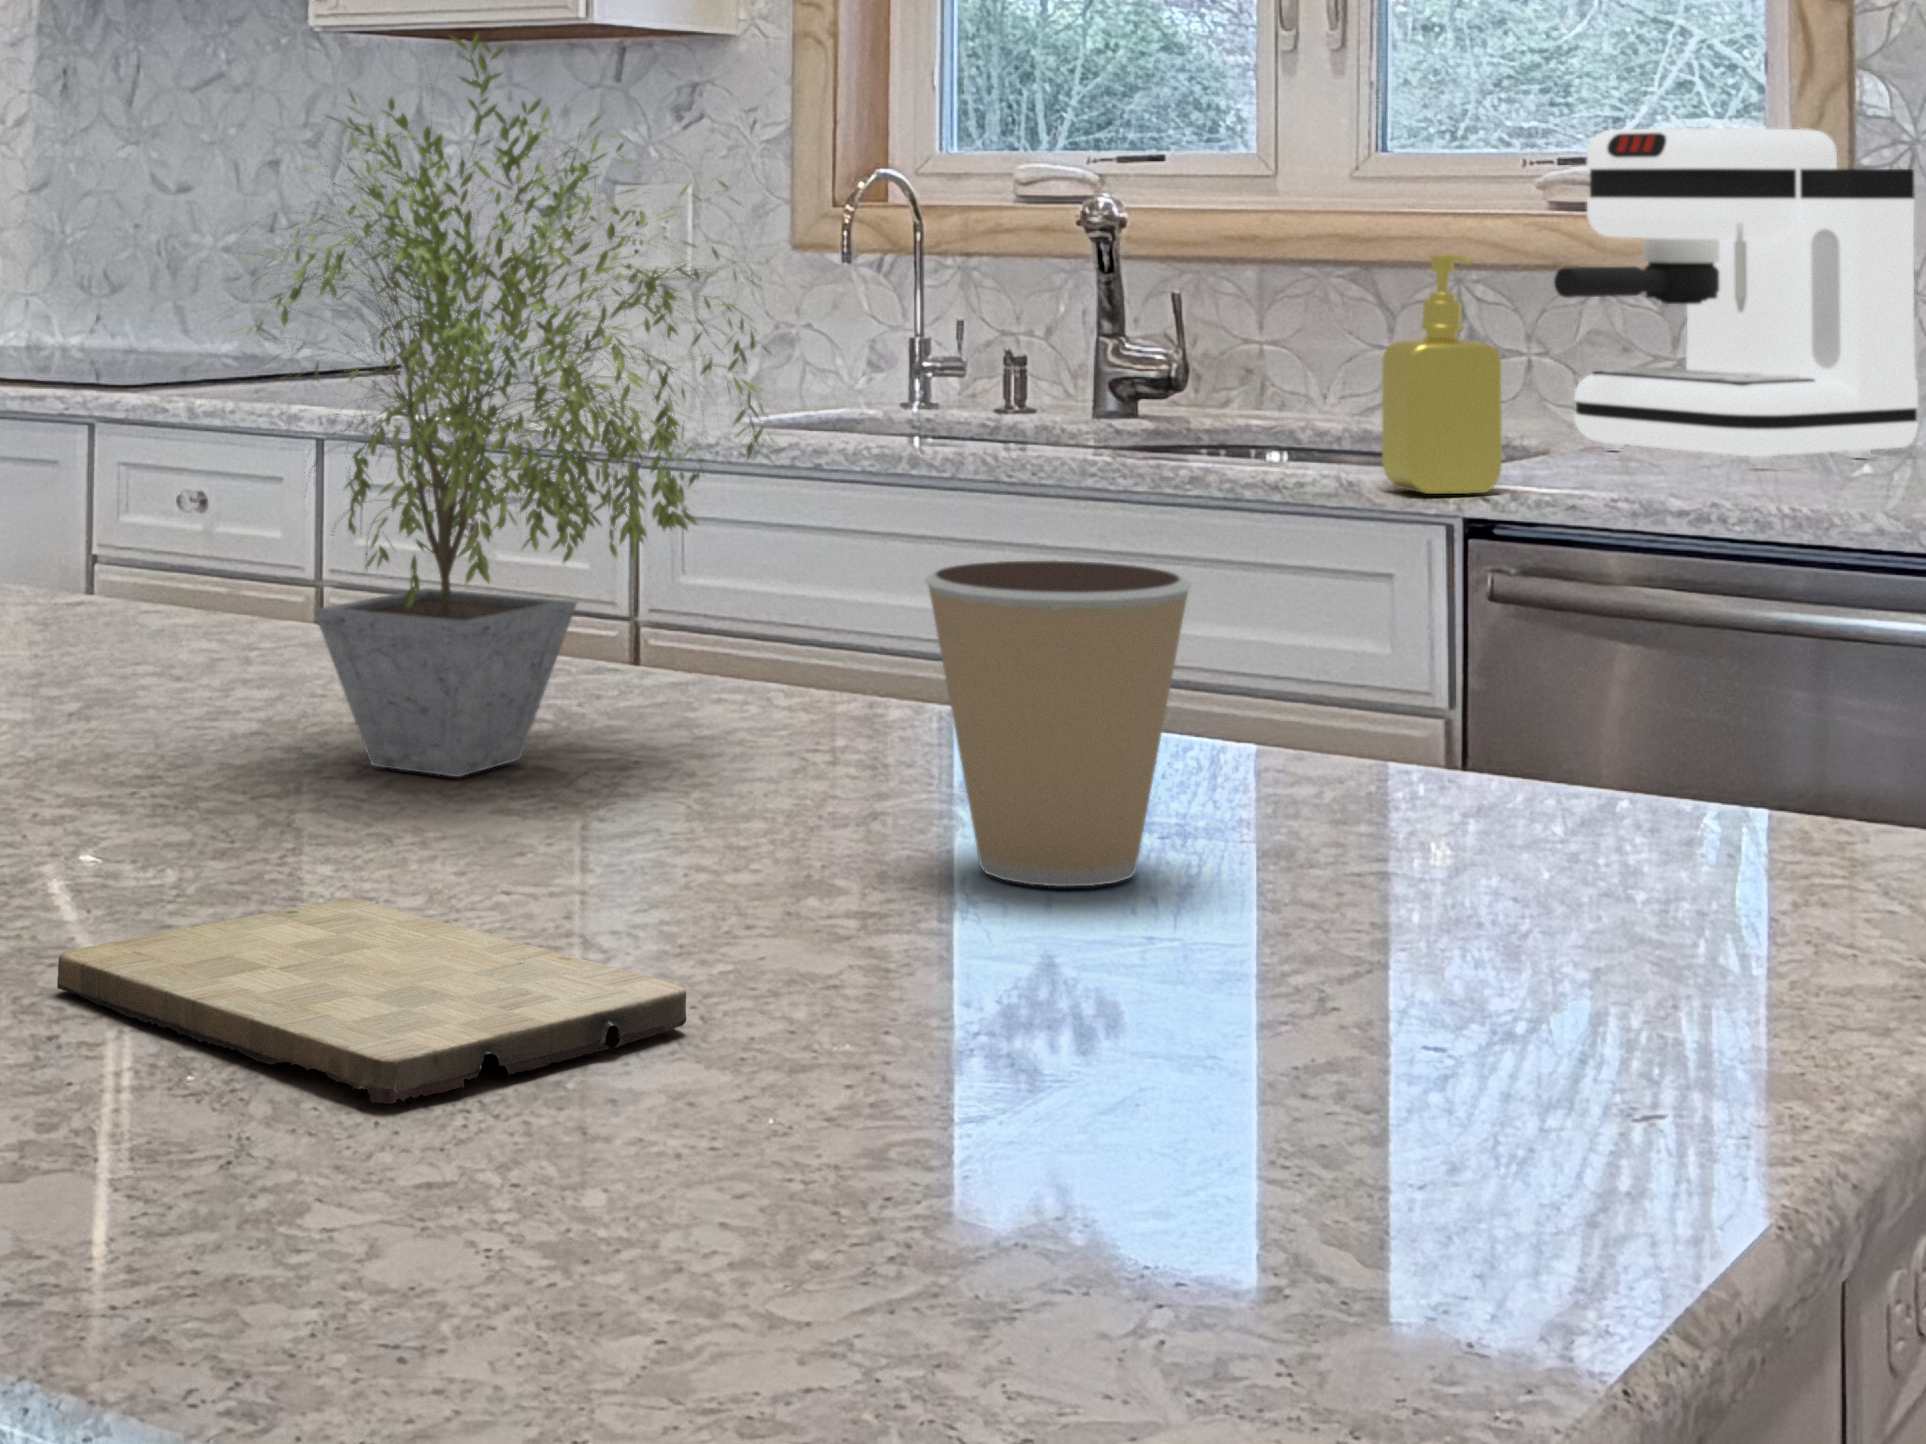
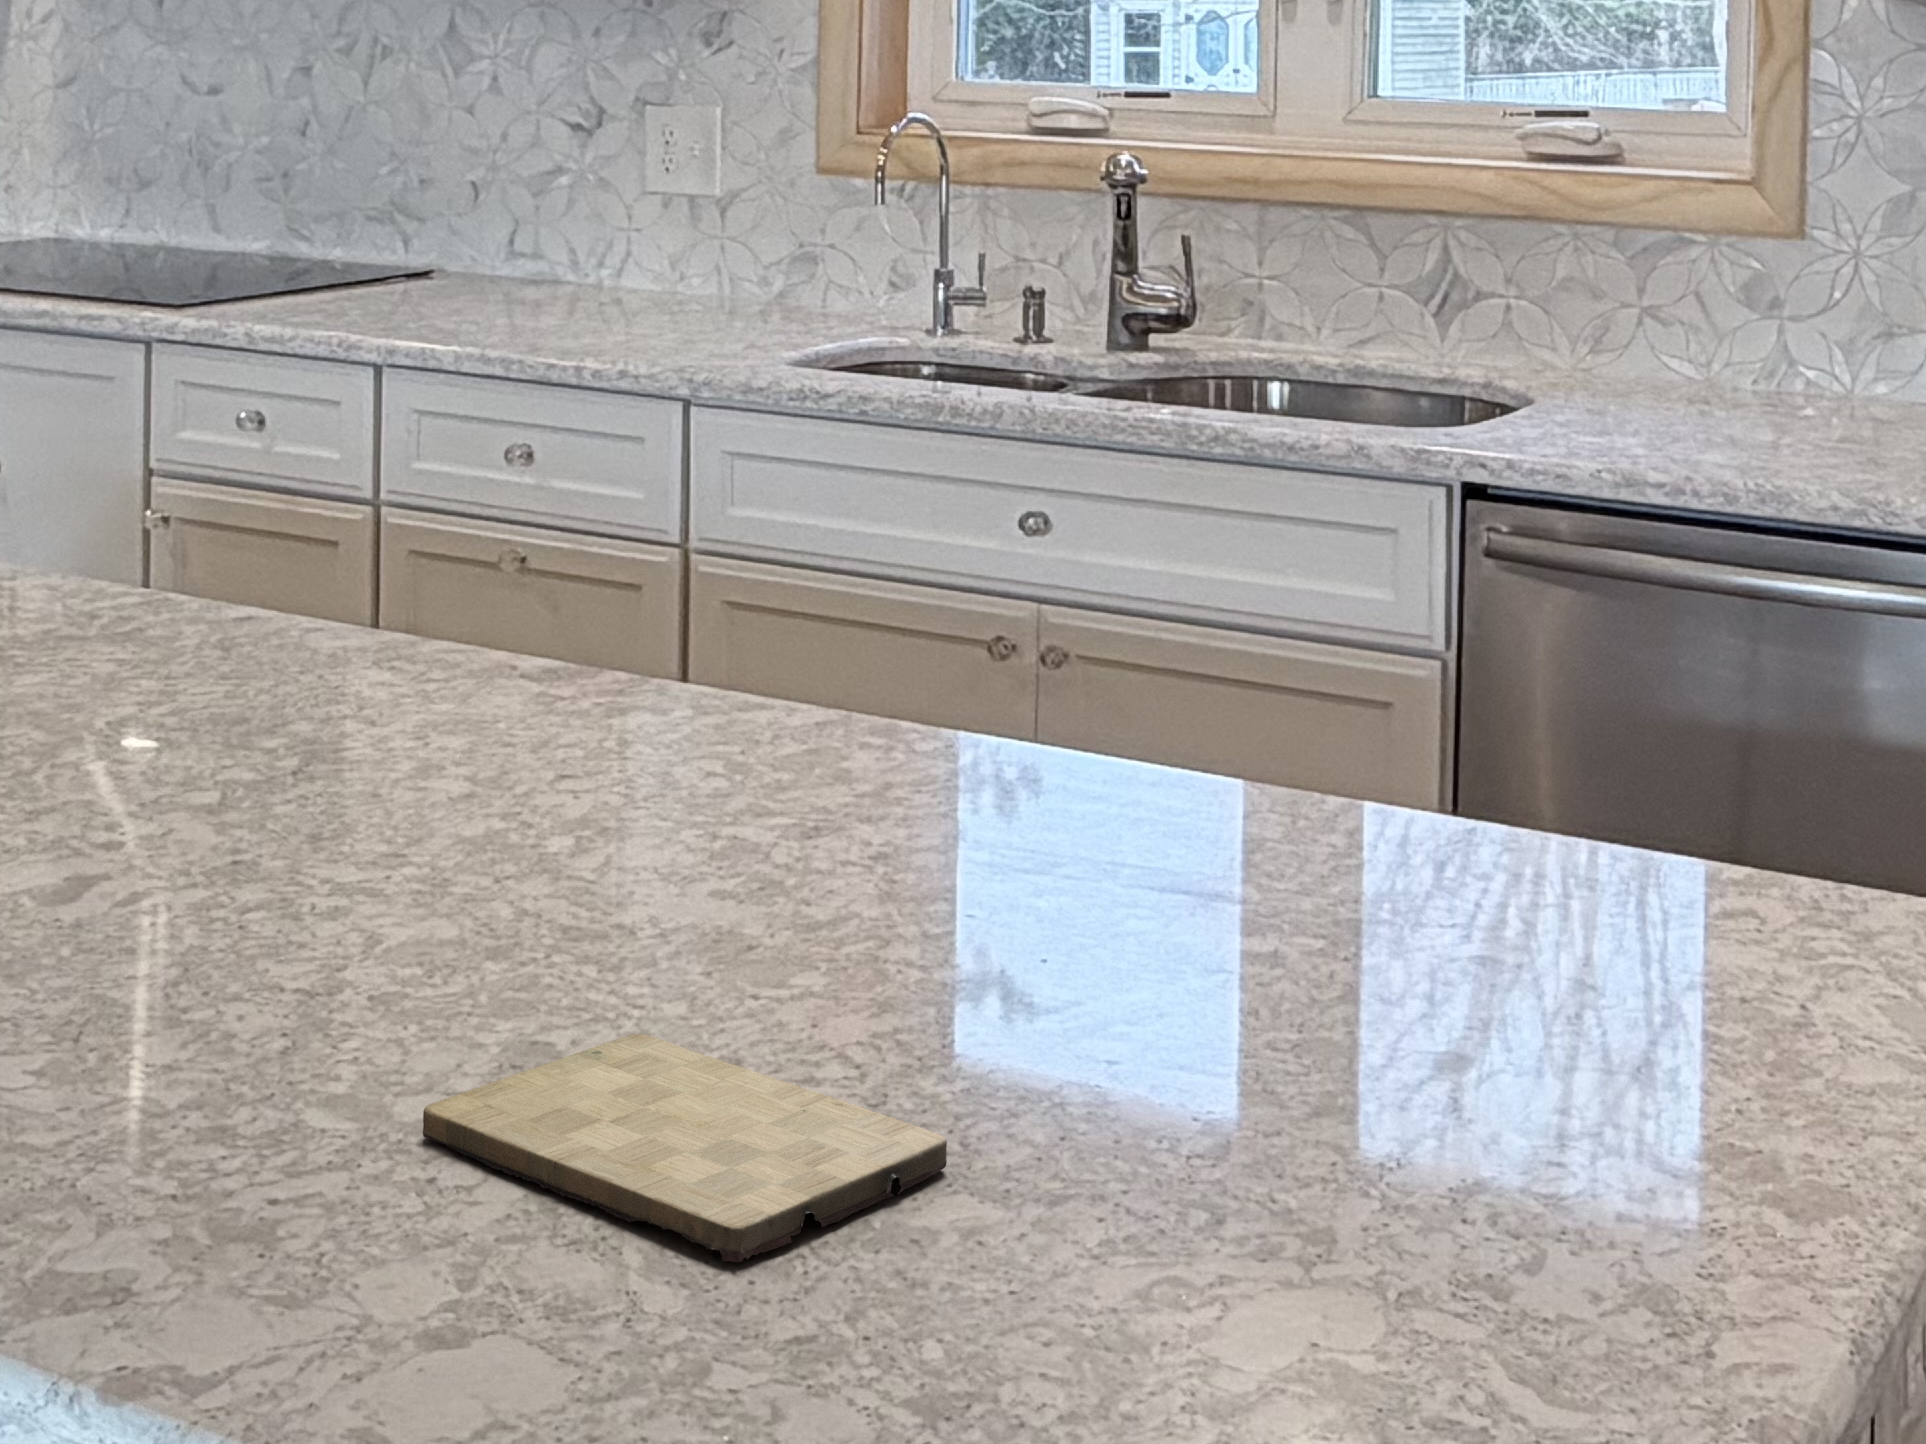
potted plant: present [235,34,769,777] -> none [441,228,941,866]
coffee maker: present [1554,128,1918,464] -> none [1539,103,1863,421]
soap dispenser: present [1382,254,1502,494] -> none [1386,239,1496,460]
coffee cup: present [925,560,1192,886] -> none [1093,705,1317,994]

